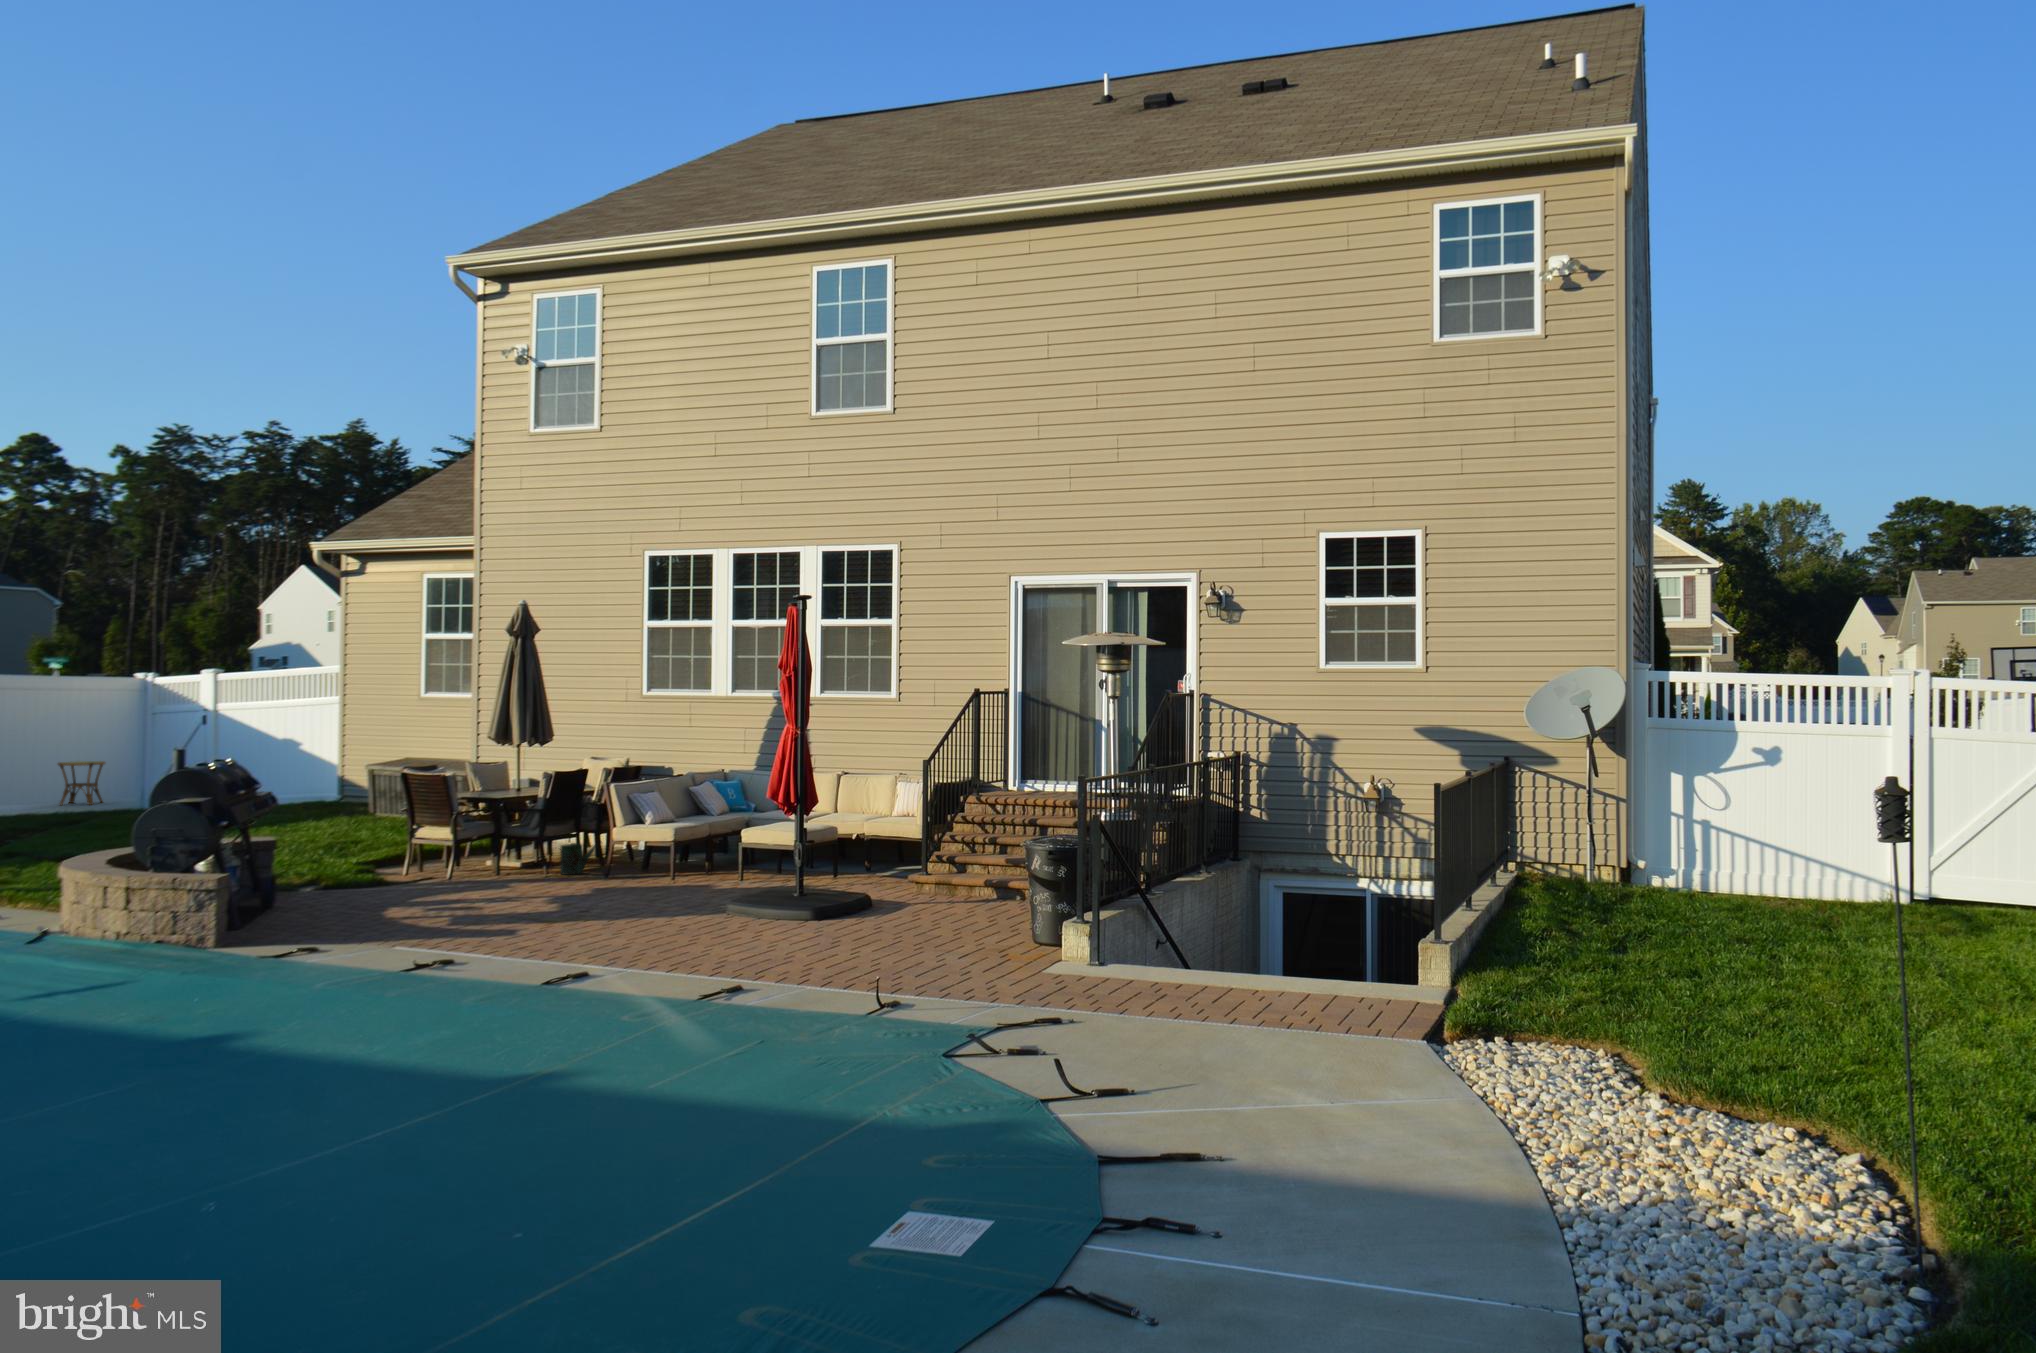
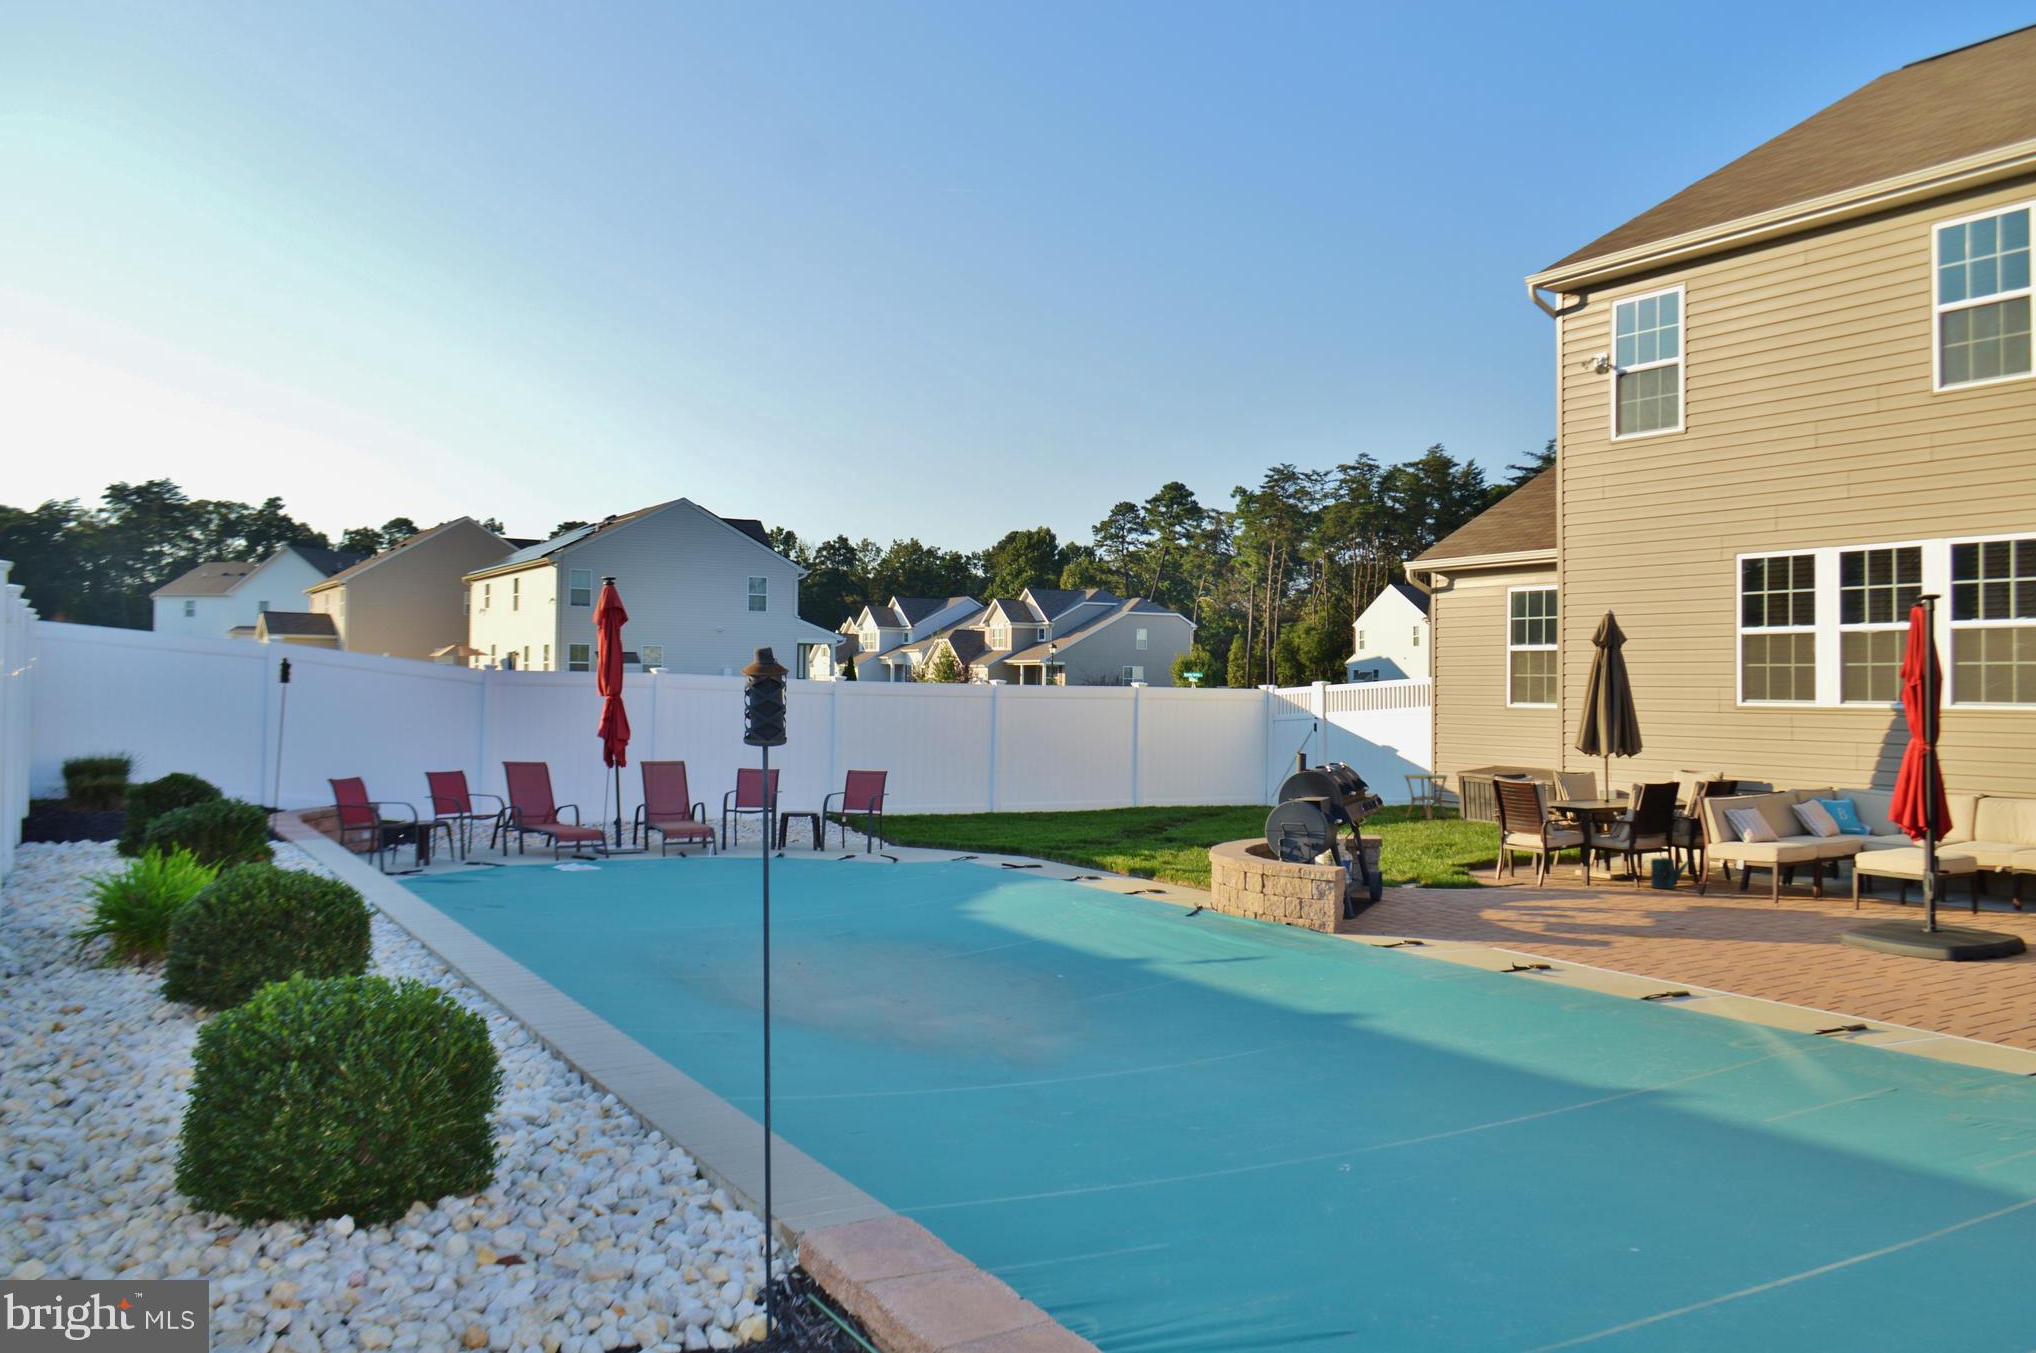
side table: present [58,761,105,805] -> present [1405,774,1447,820]

